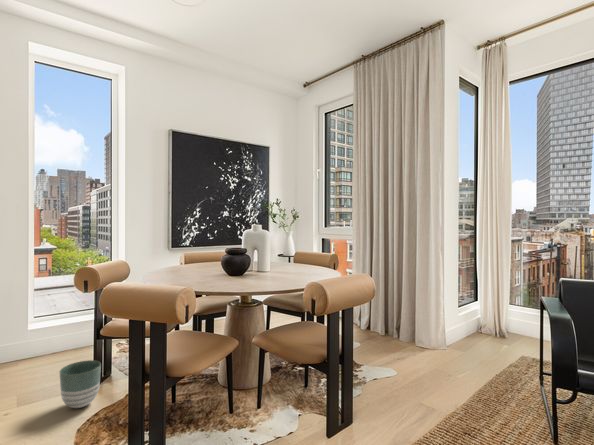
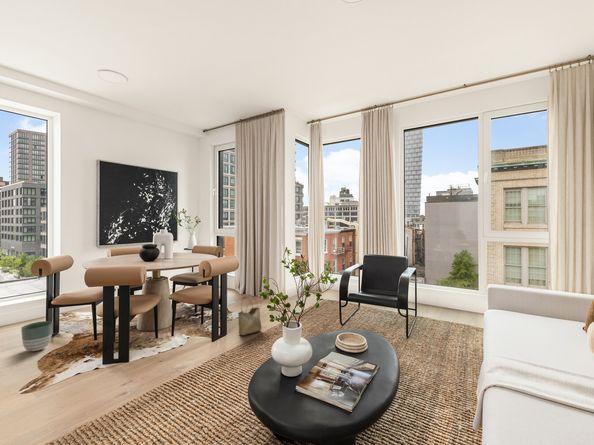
woven basket: none [389,350,432,428] -> present [238,308,261,335]

